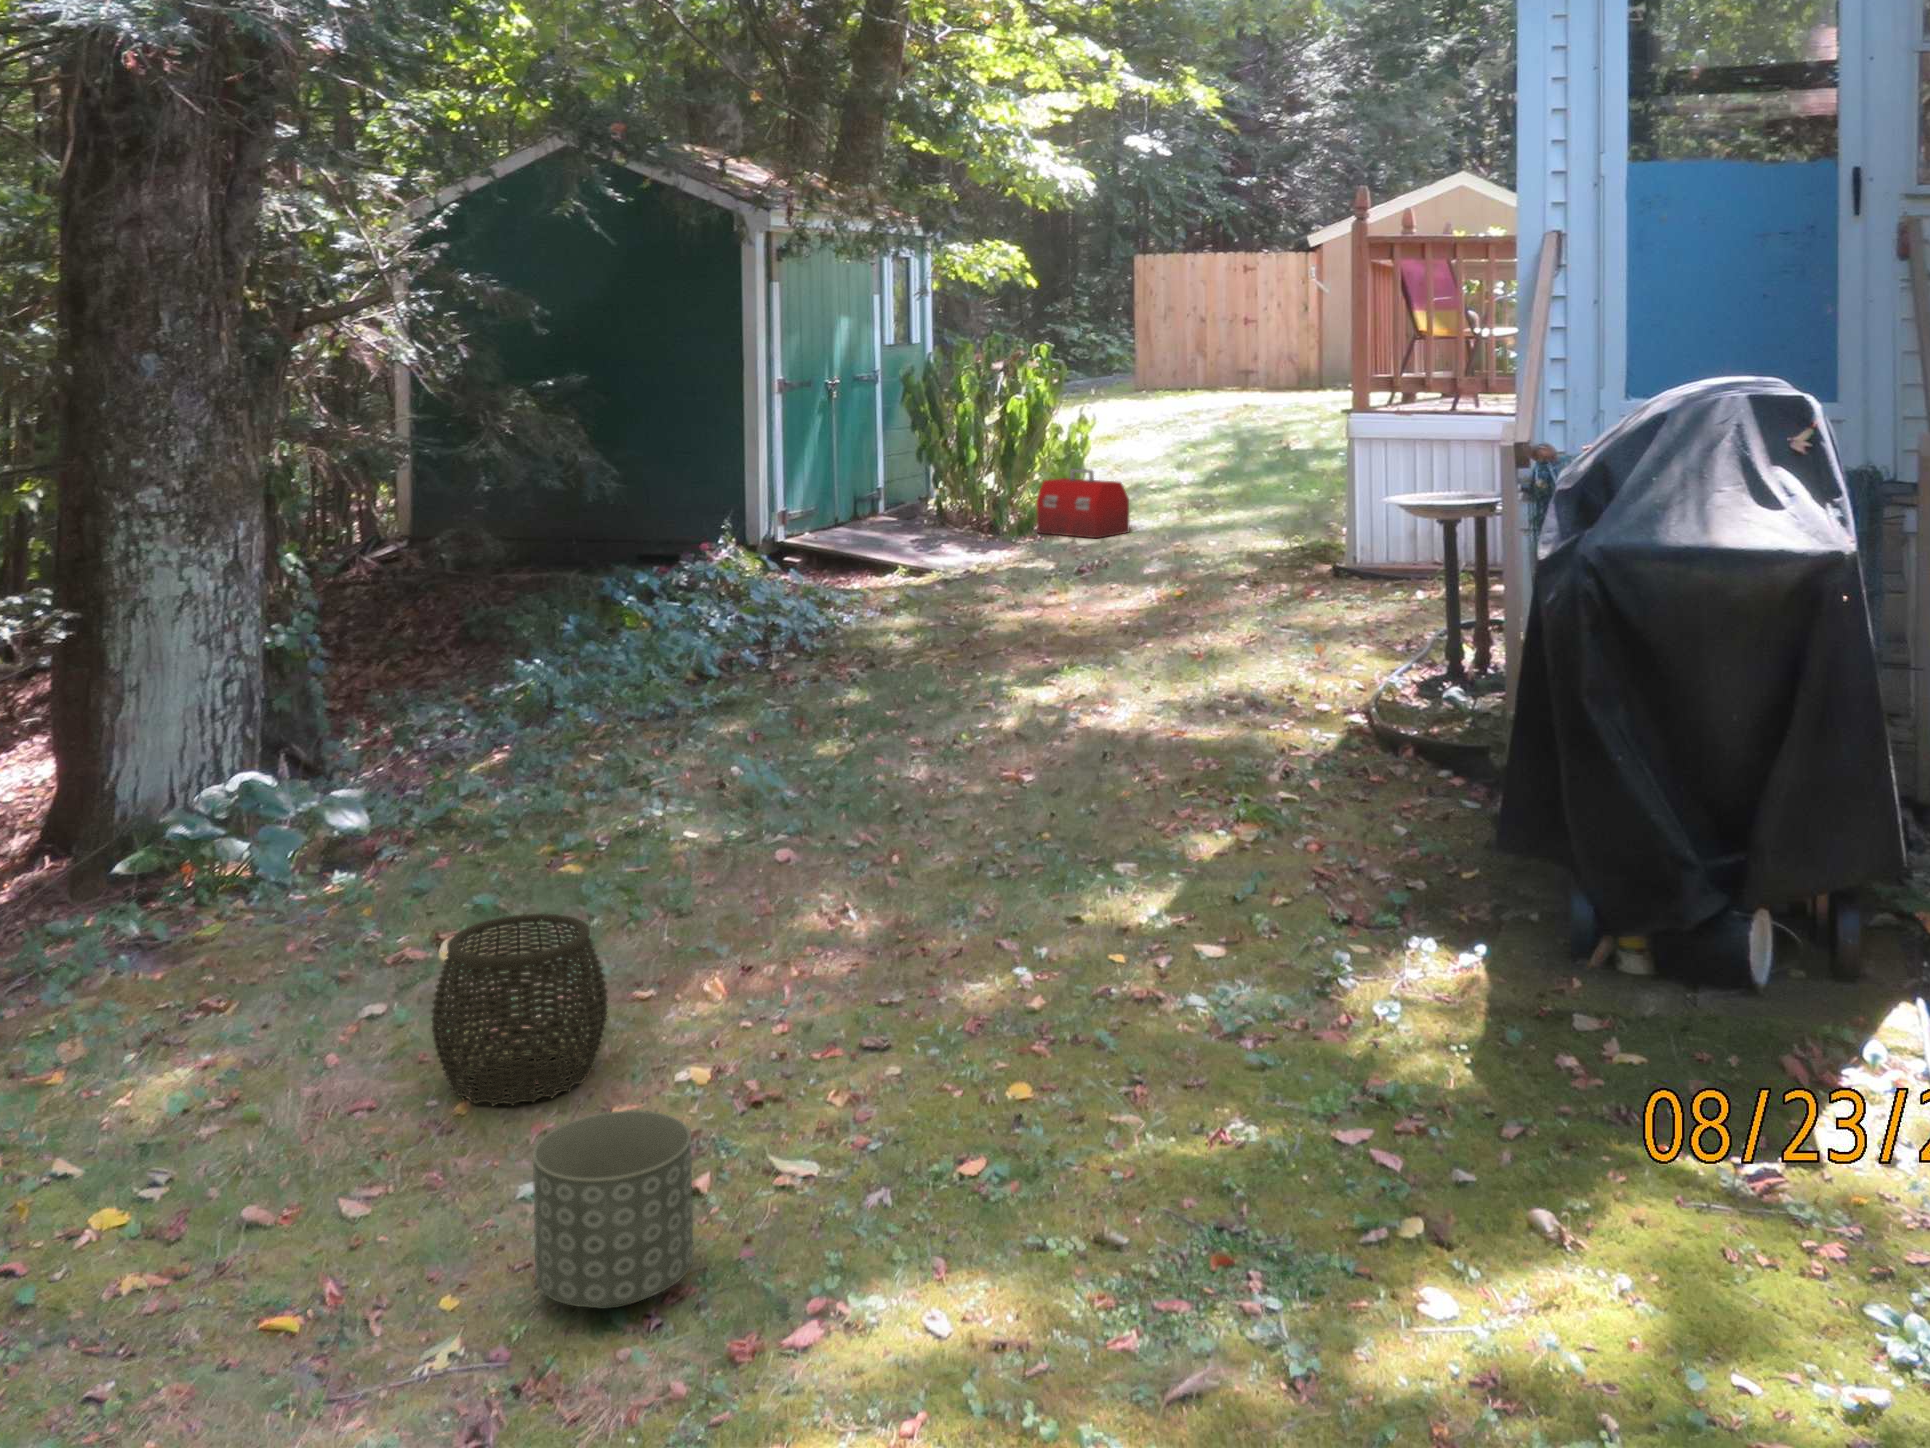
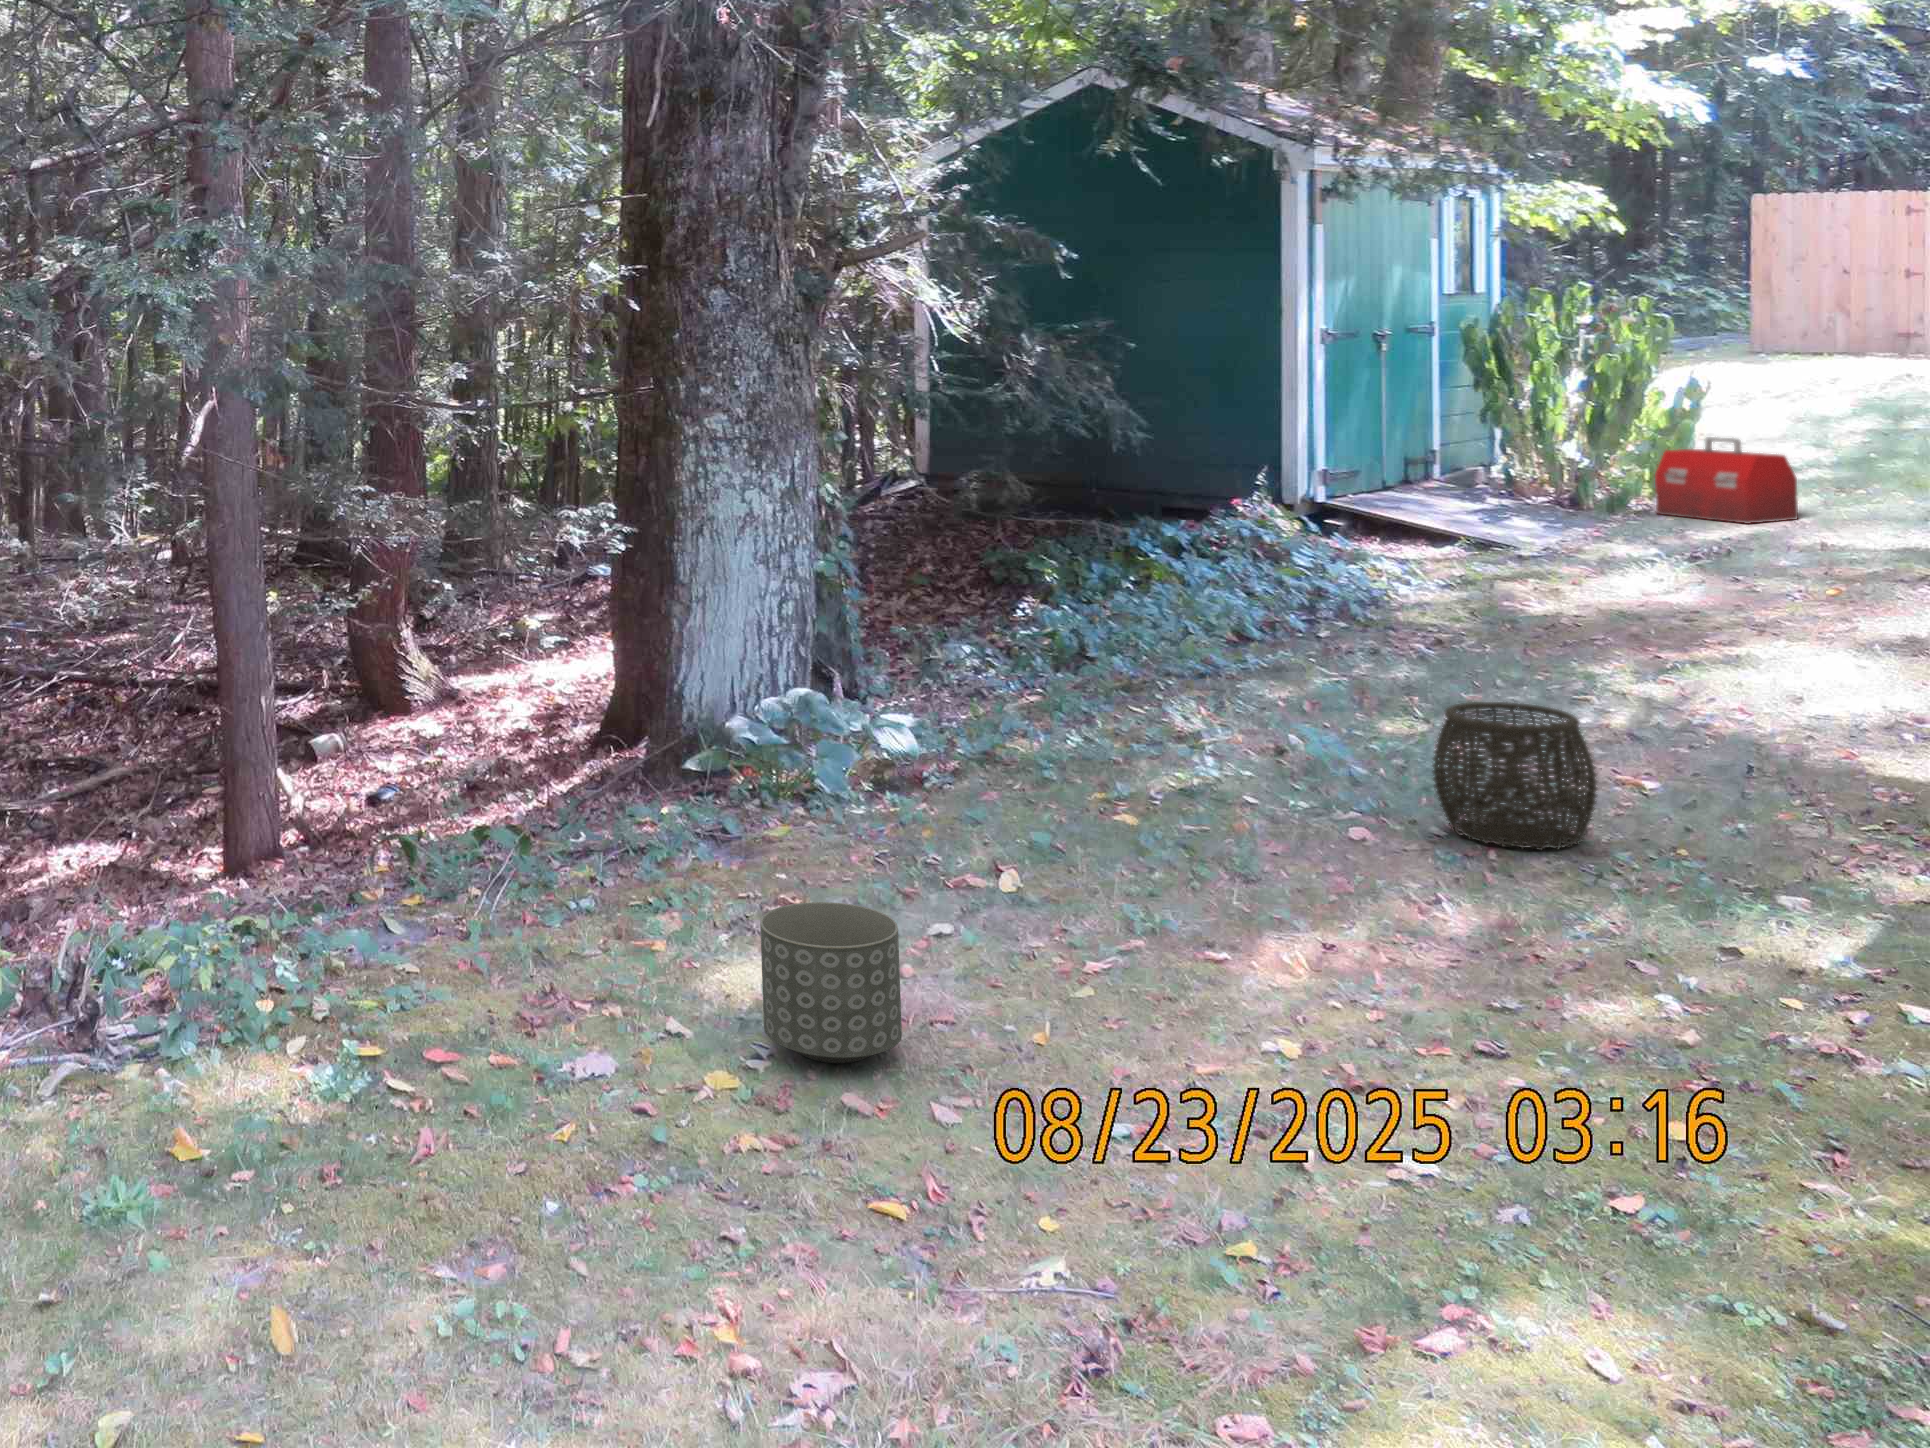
woven basket: present [431,914,608,1106] -> present [1433,702,1598,850]
planter: present [533,1110,694,1309] -> present [760,902,902,1063]

